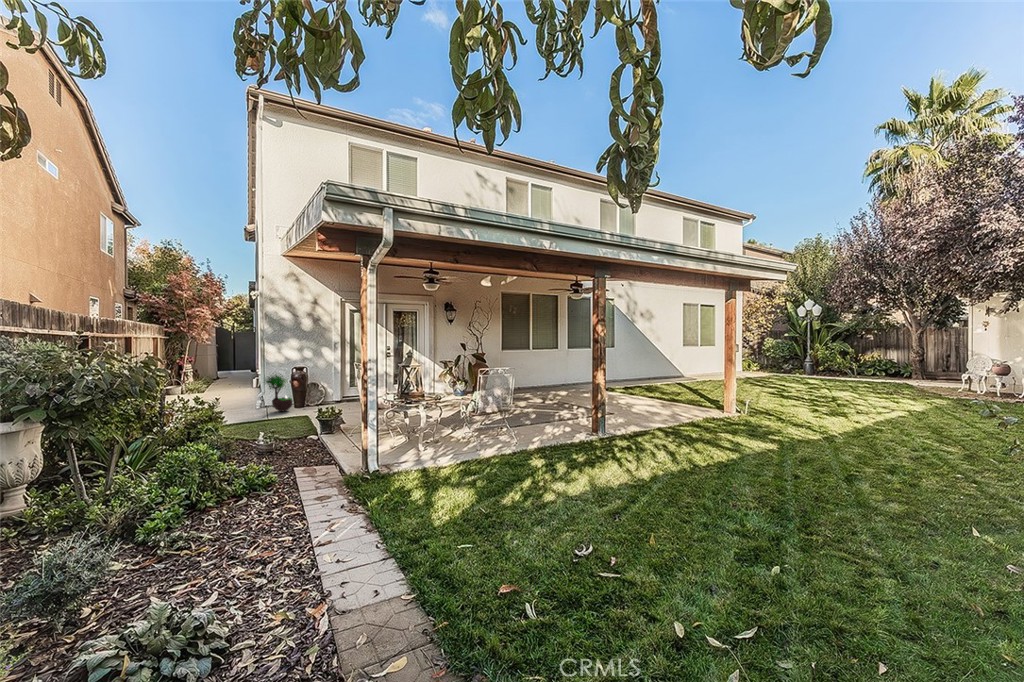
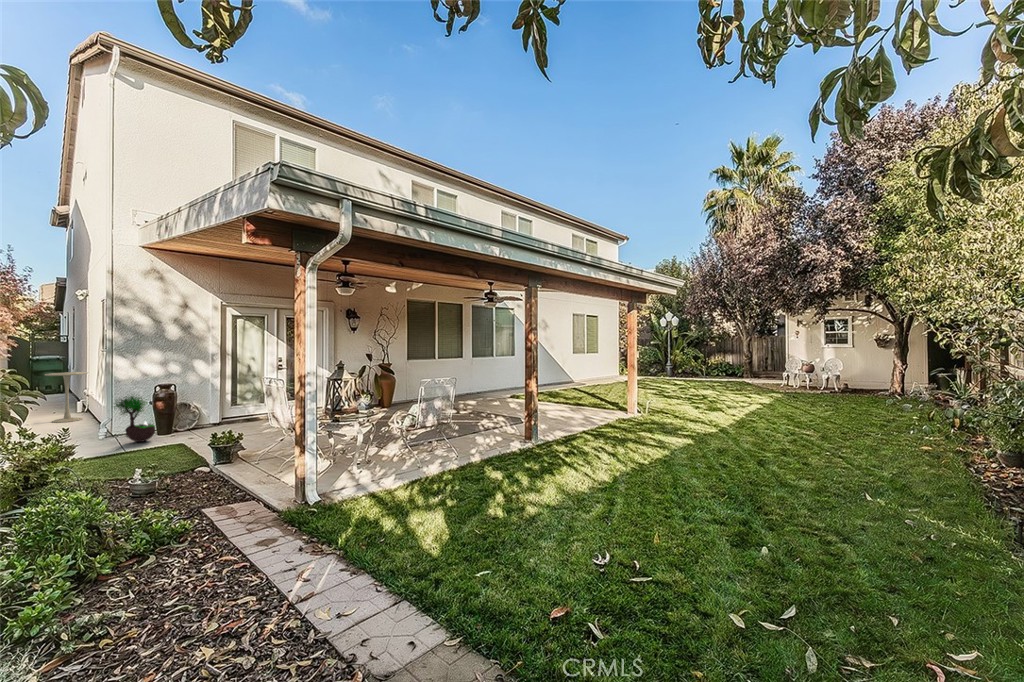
pedestal table: none [231,355,259,393] -> present [45,372,88,423]

